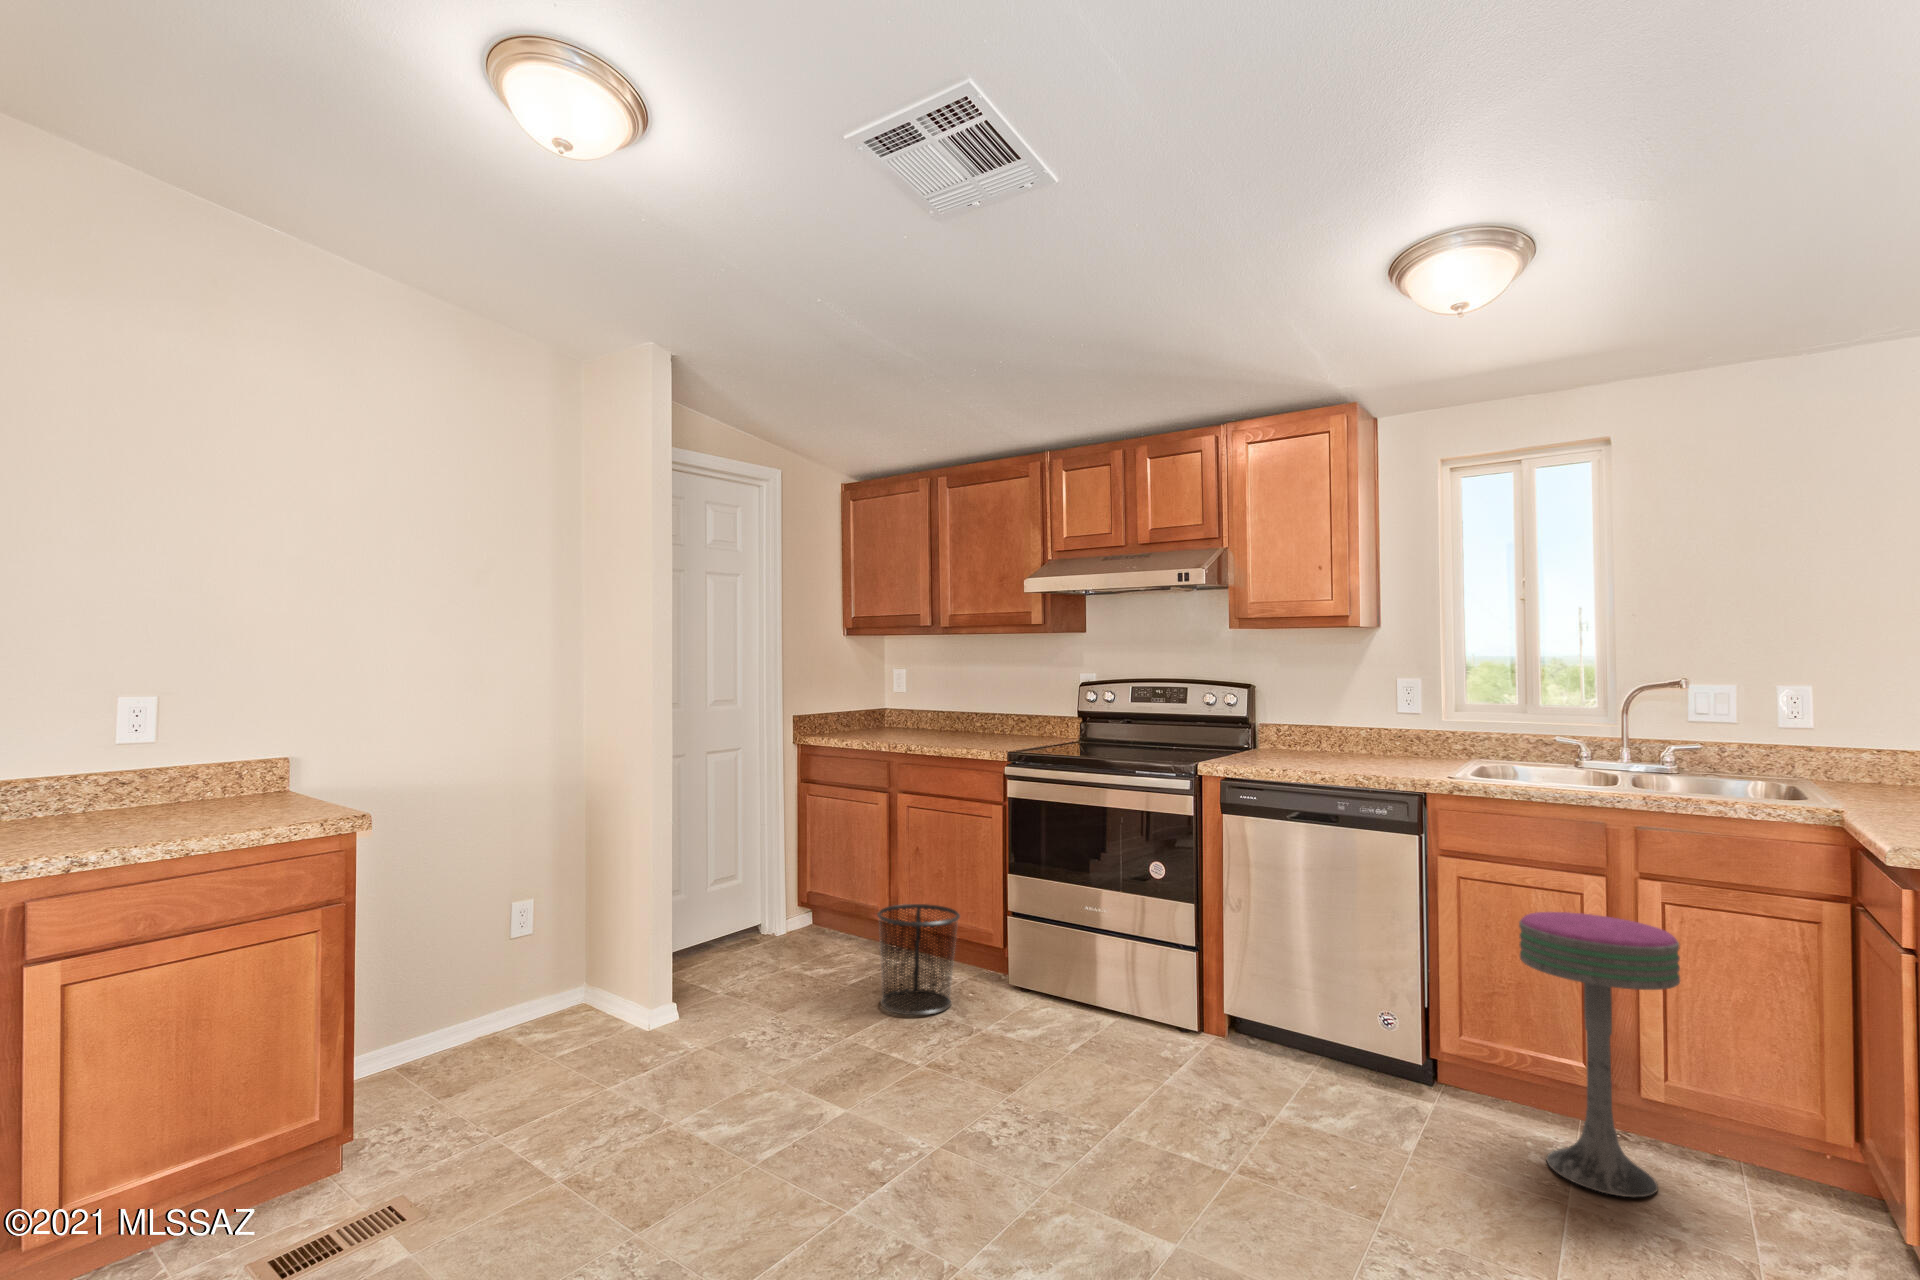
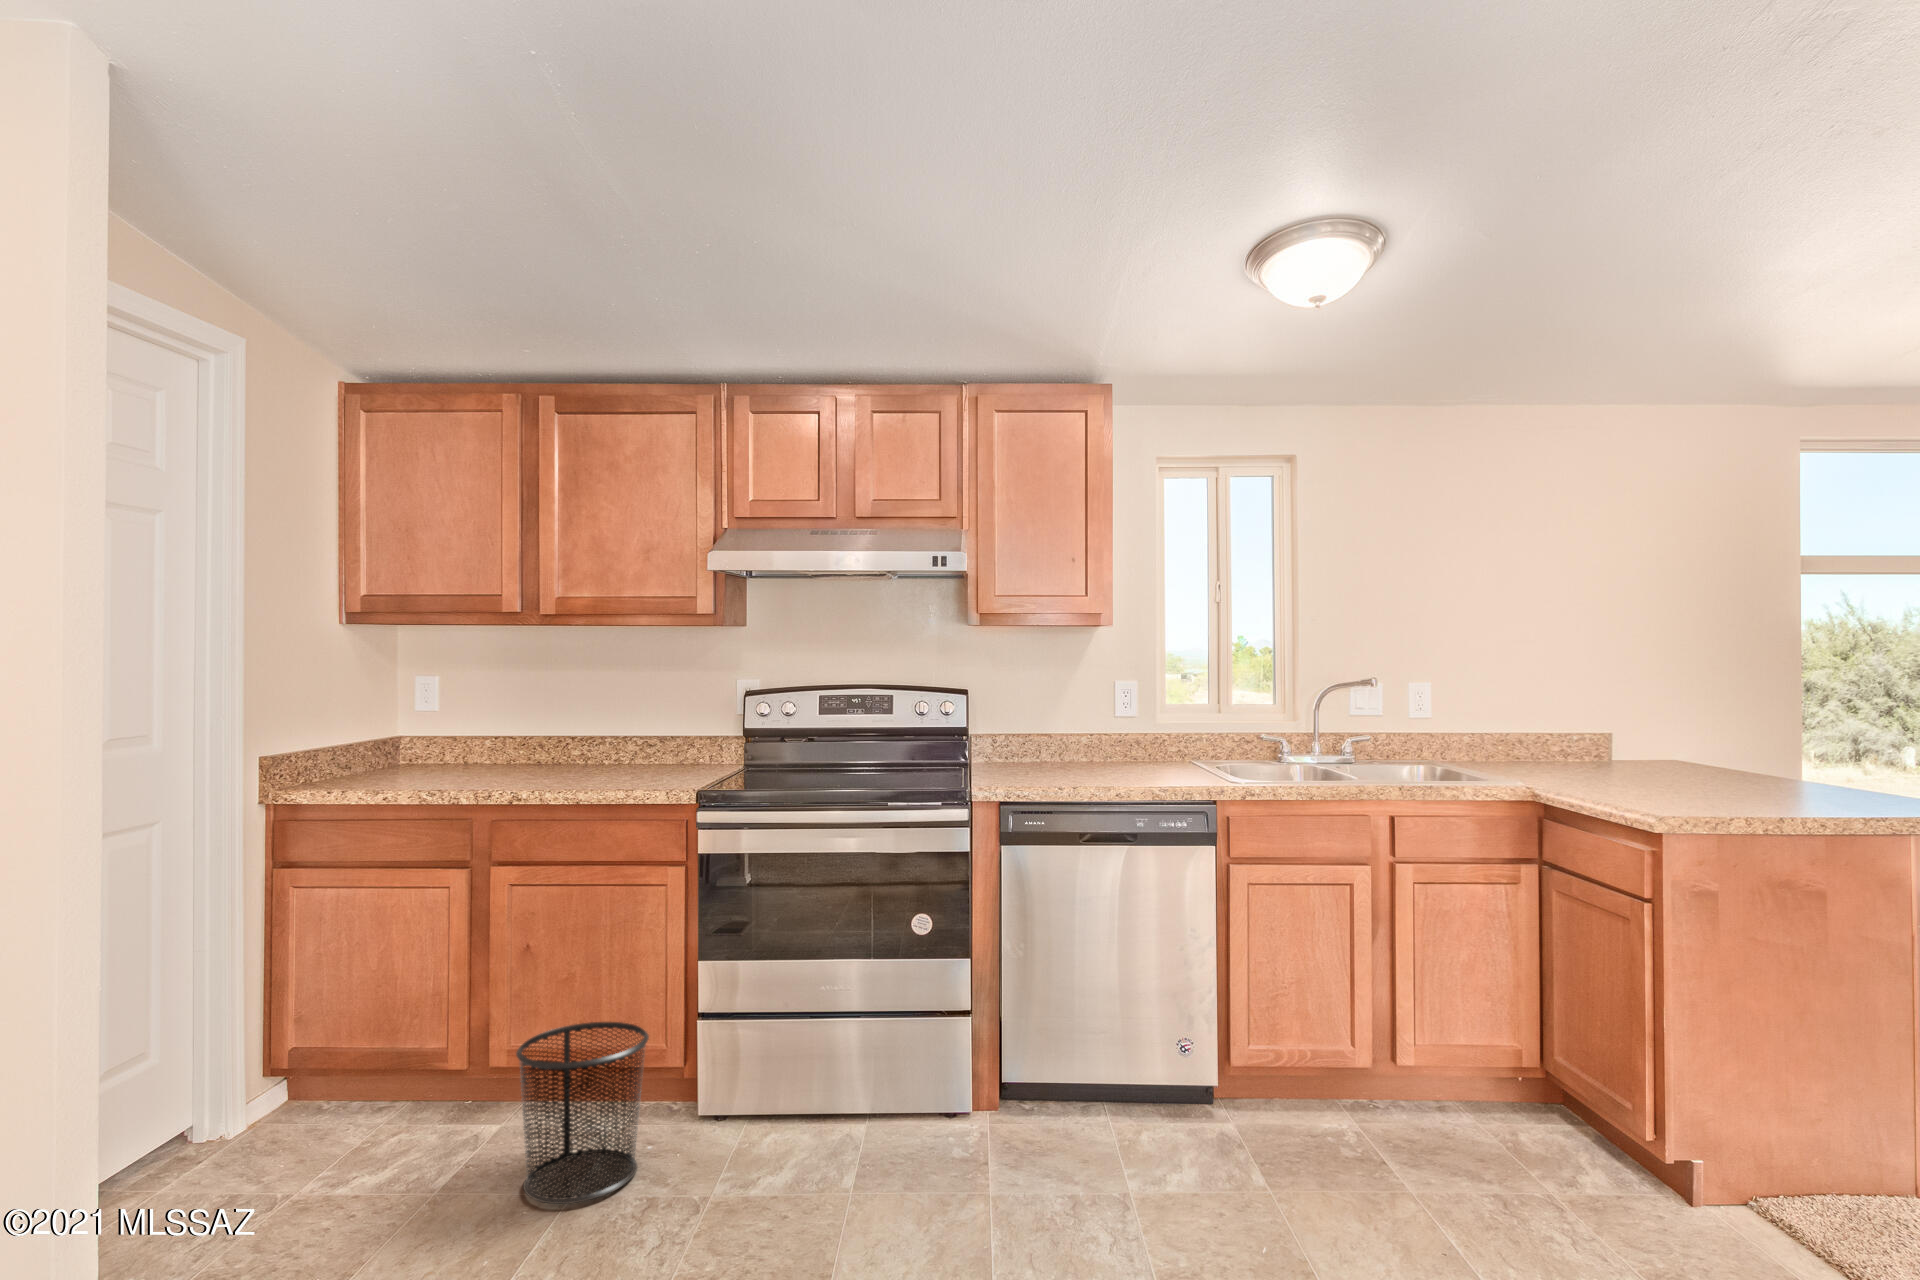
bar stool: present [1519,912,1680,1197] -> none [1329,905,1470,1176]

